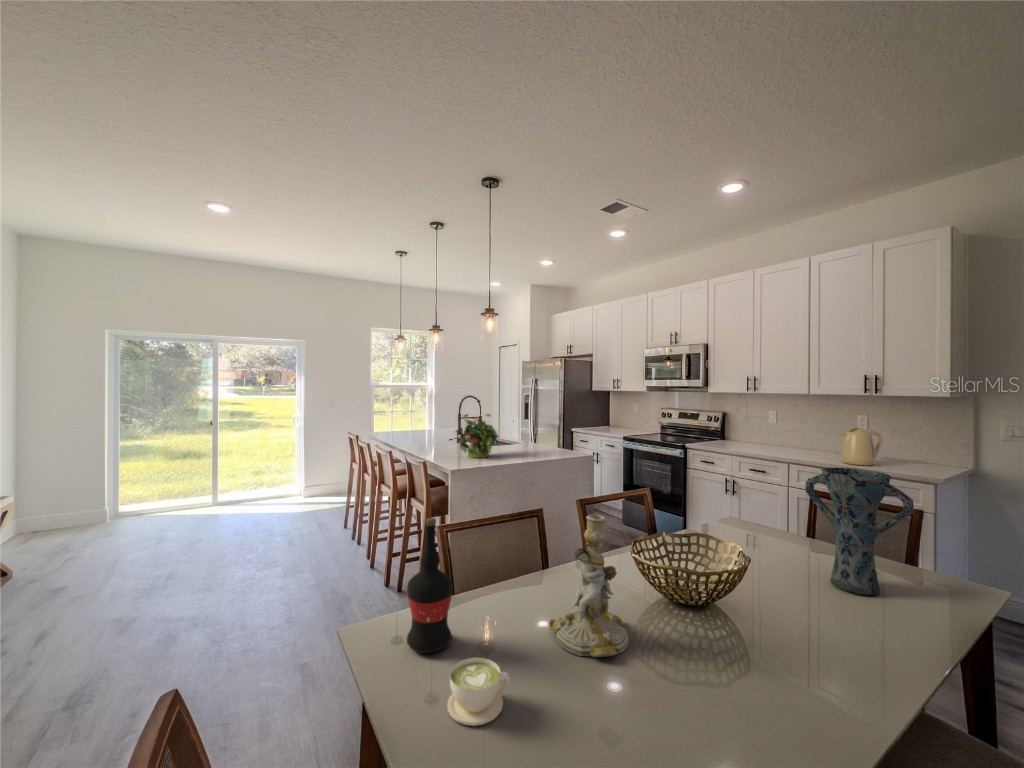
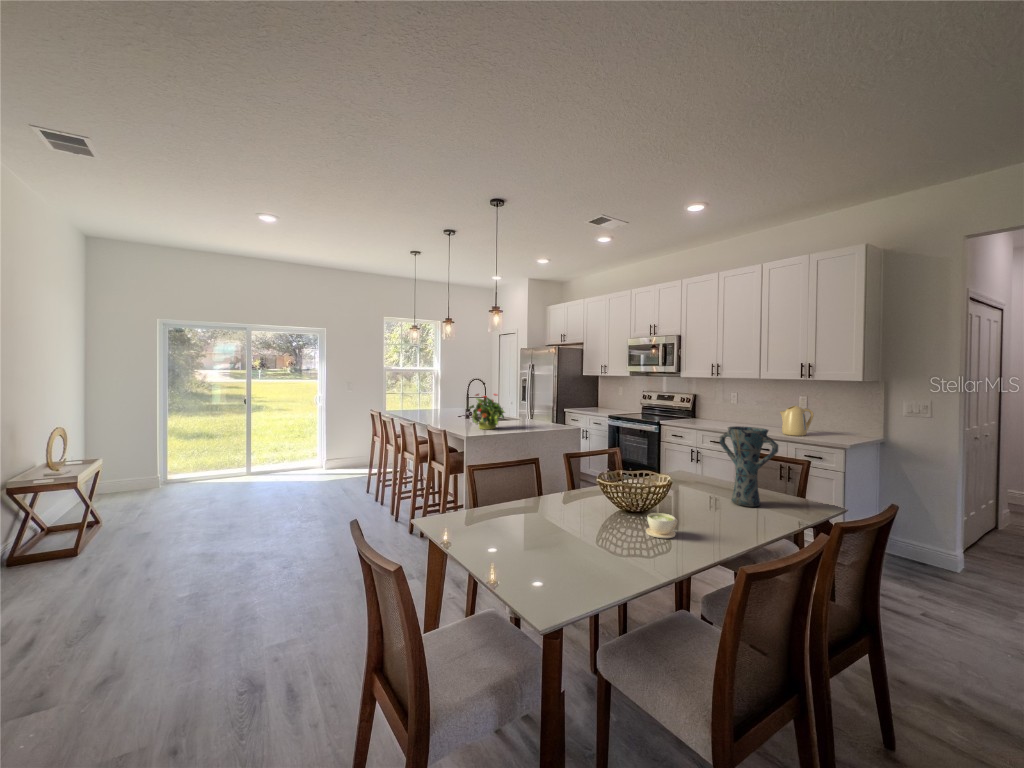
candlestick: present [549,515,629,657] -> none [546,450,594,531]
wine bottle: present [407,518,453,653] -> none [460,450,488,528]
coffee cup: present [447,658,510,726] -> present [646,513,677,538]

